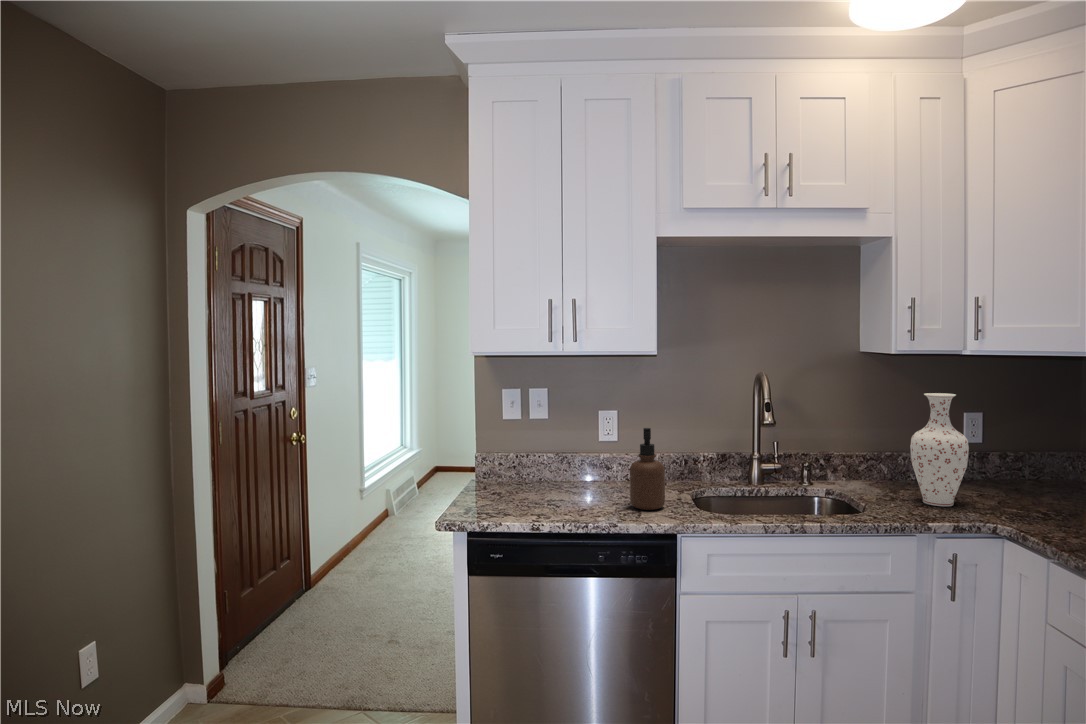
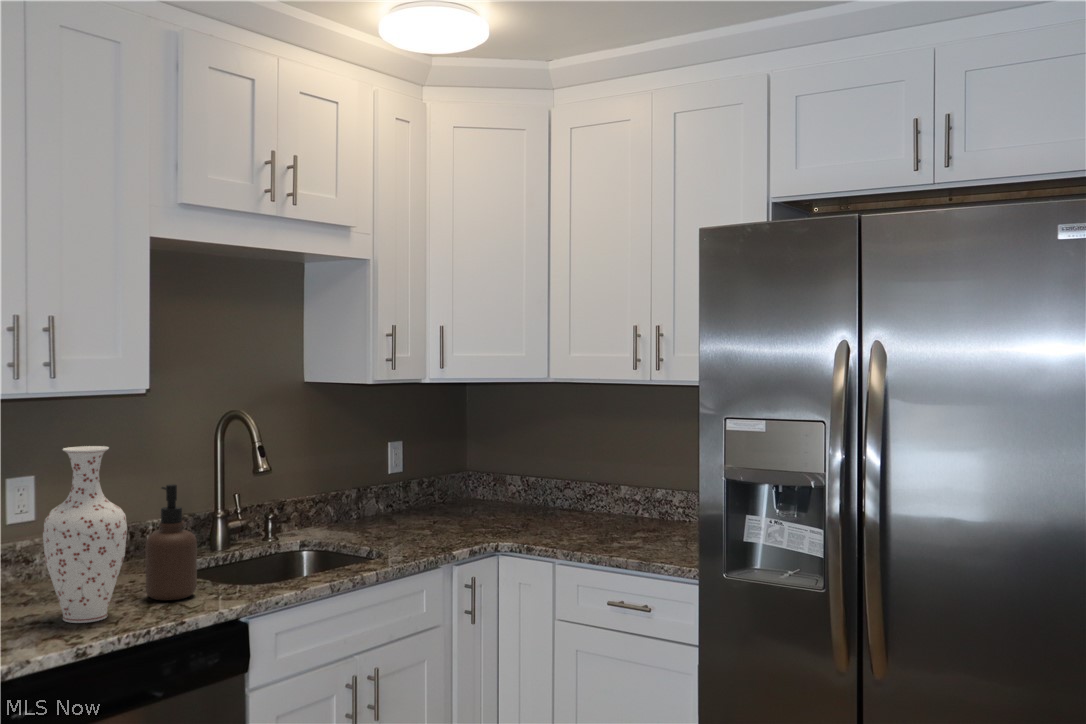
vase: present [910,393,969,506] -> present [43,446,127,623]

